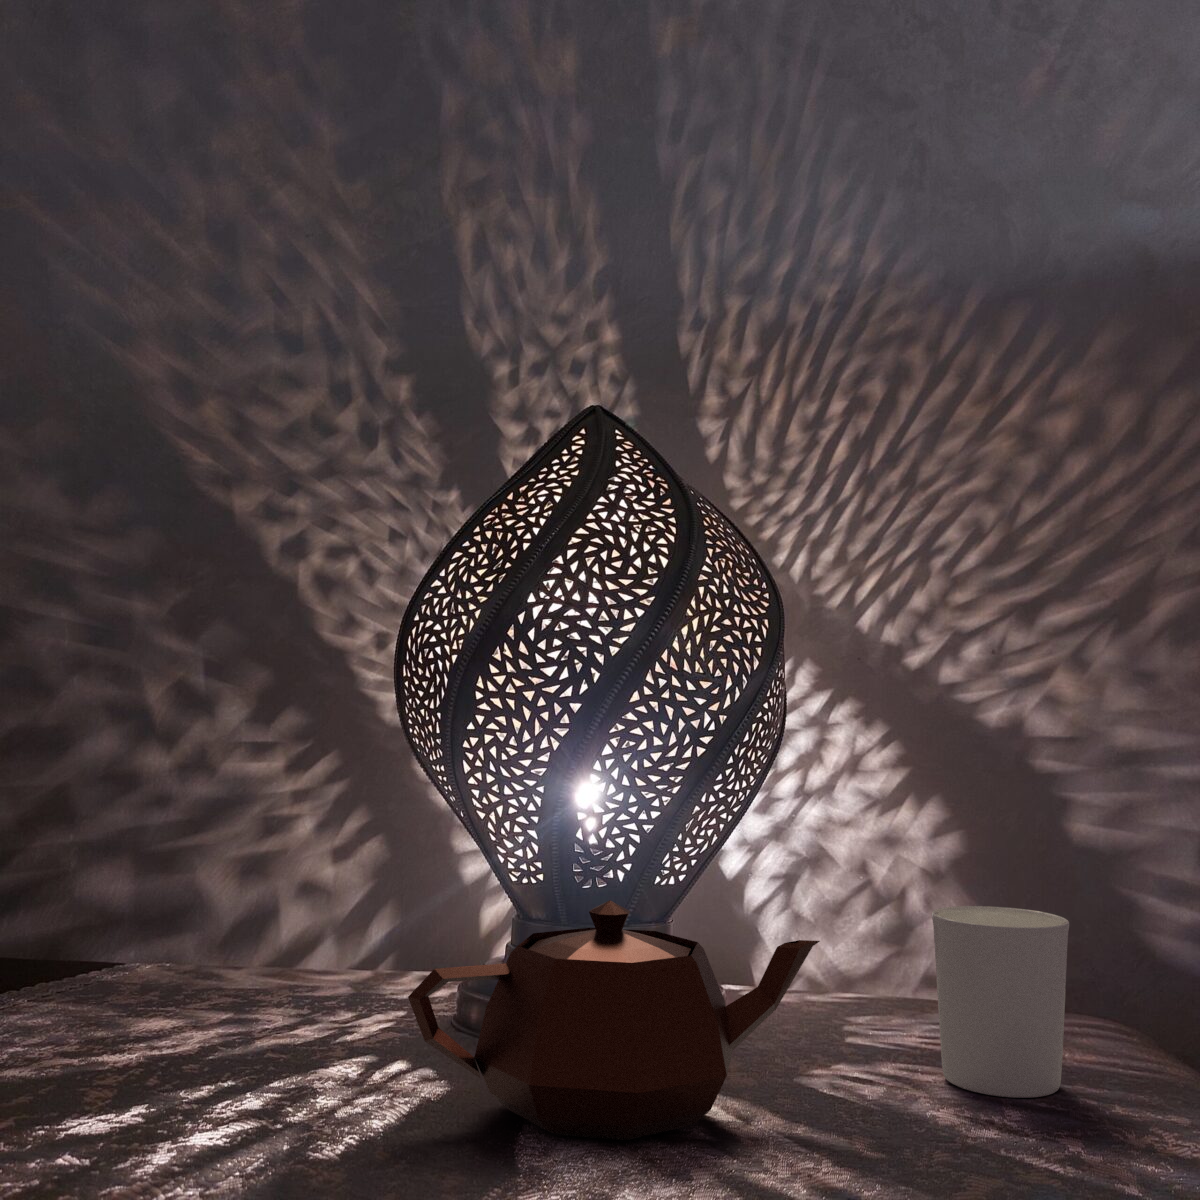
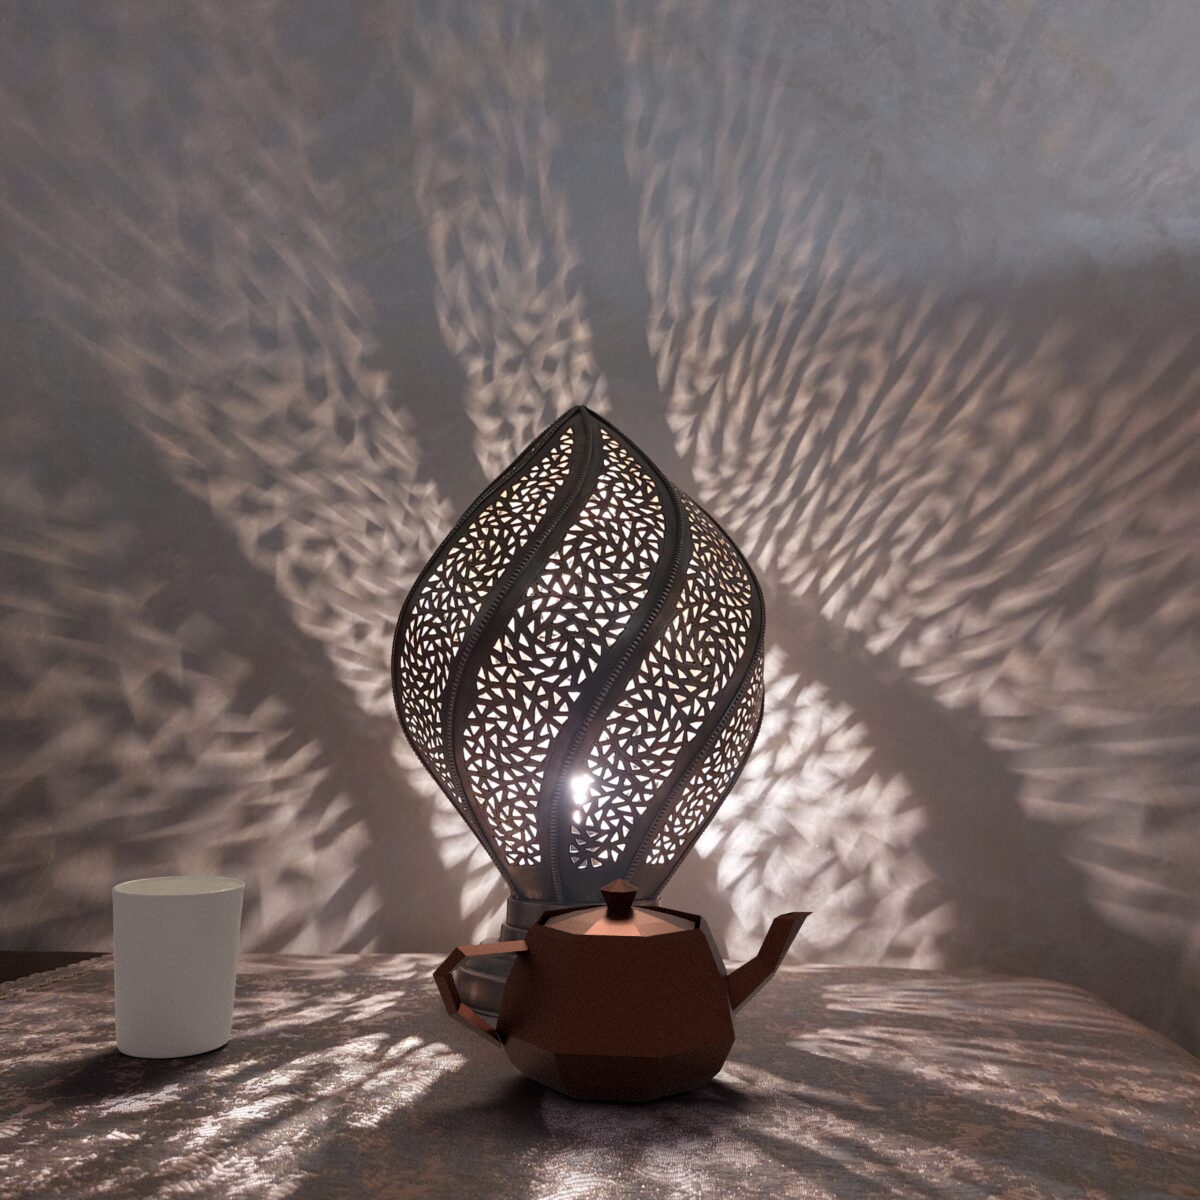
candle holder: present [932,906,1070,1098] -> present [112,876,245,1058]

